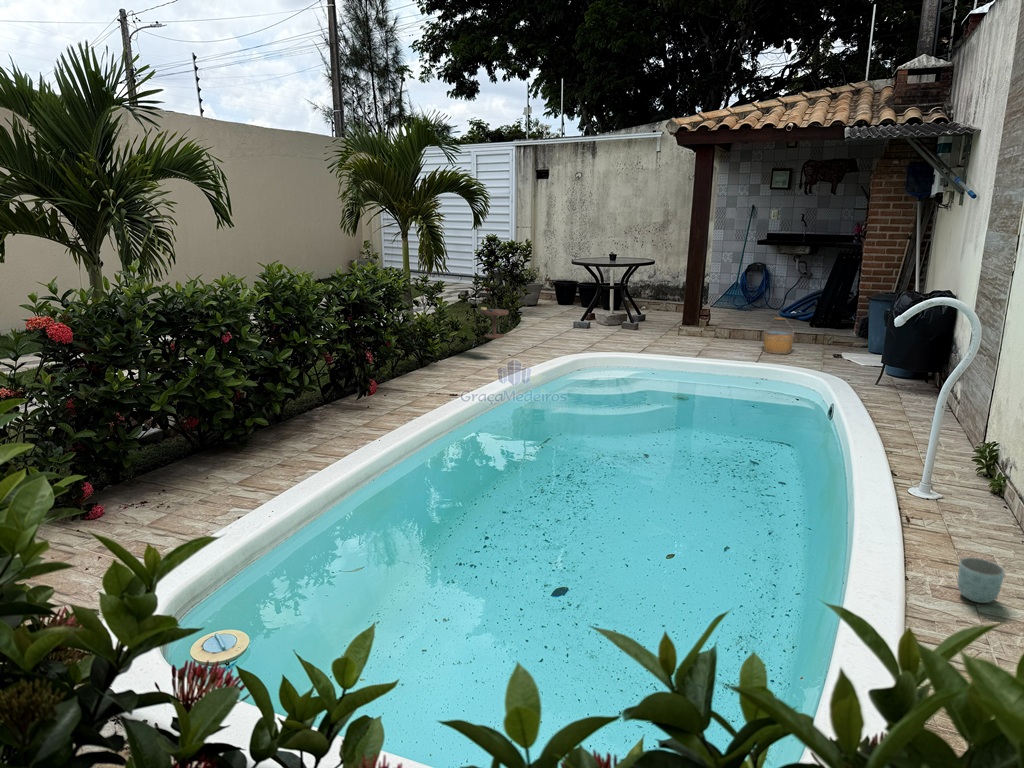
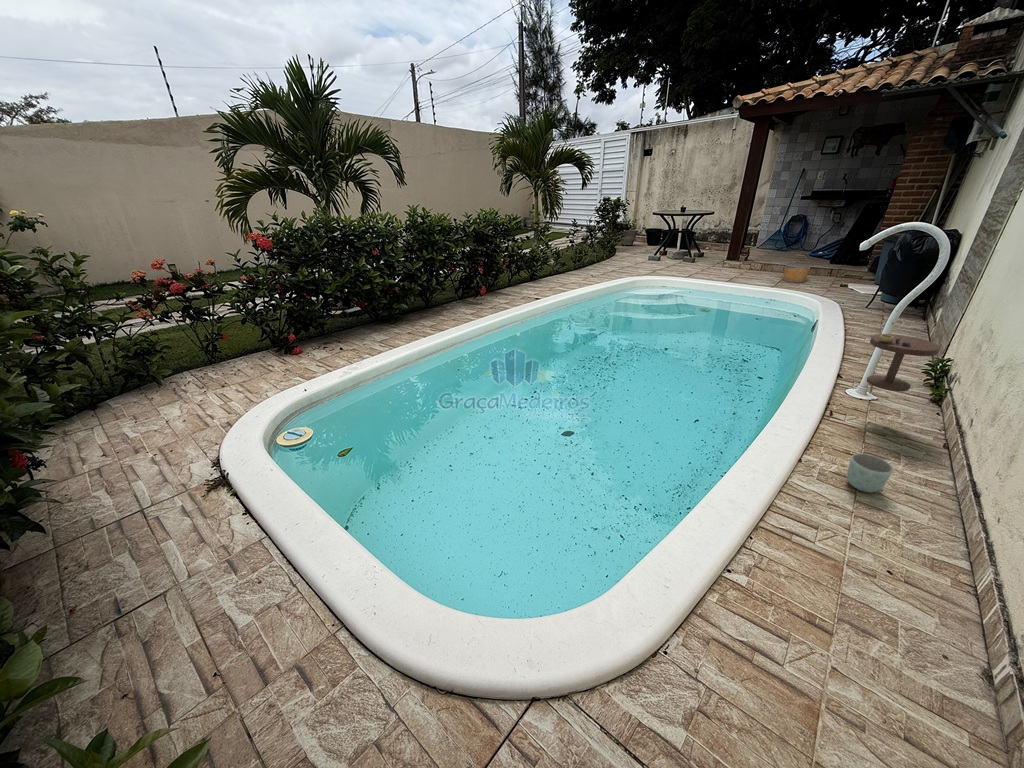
side table: present [480,307,509,338] -> present [867,334,940,392]

